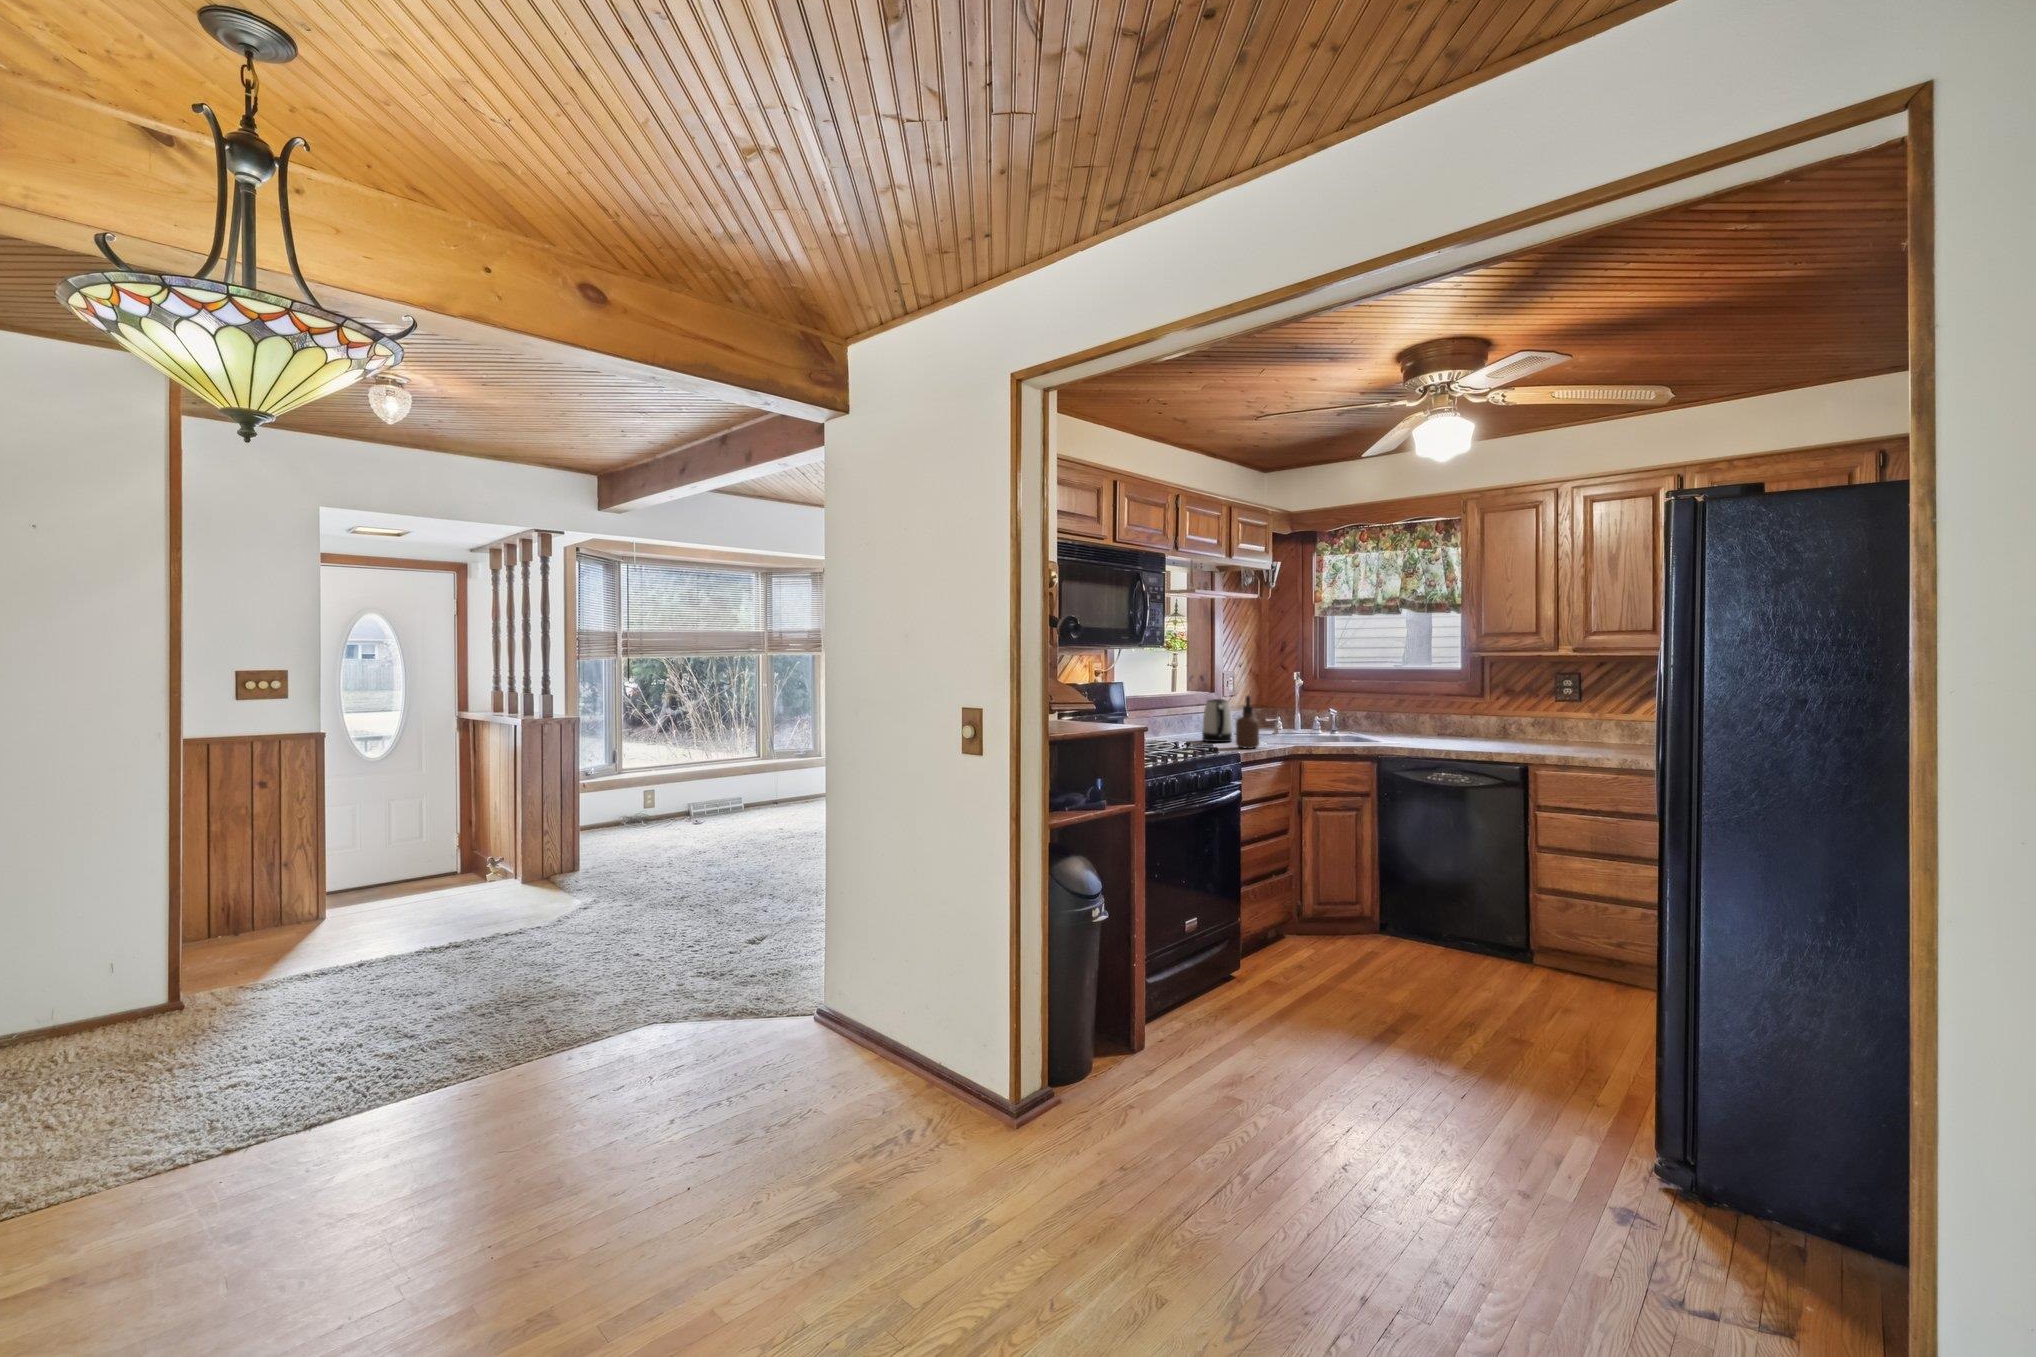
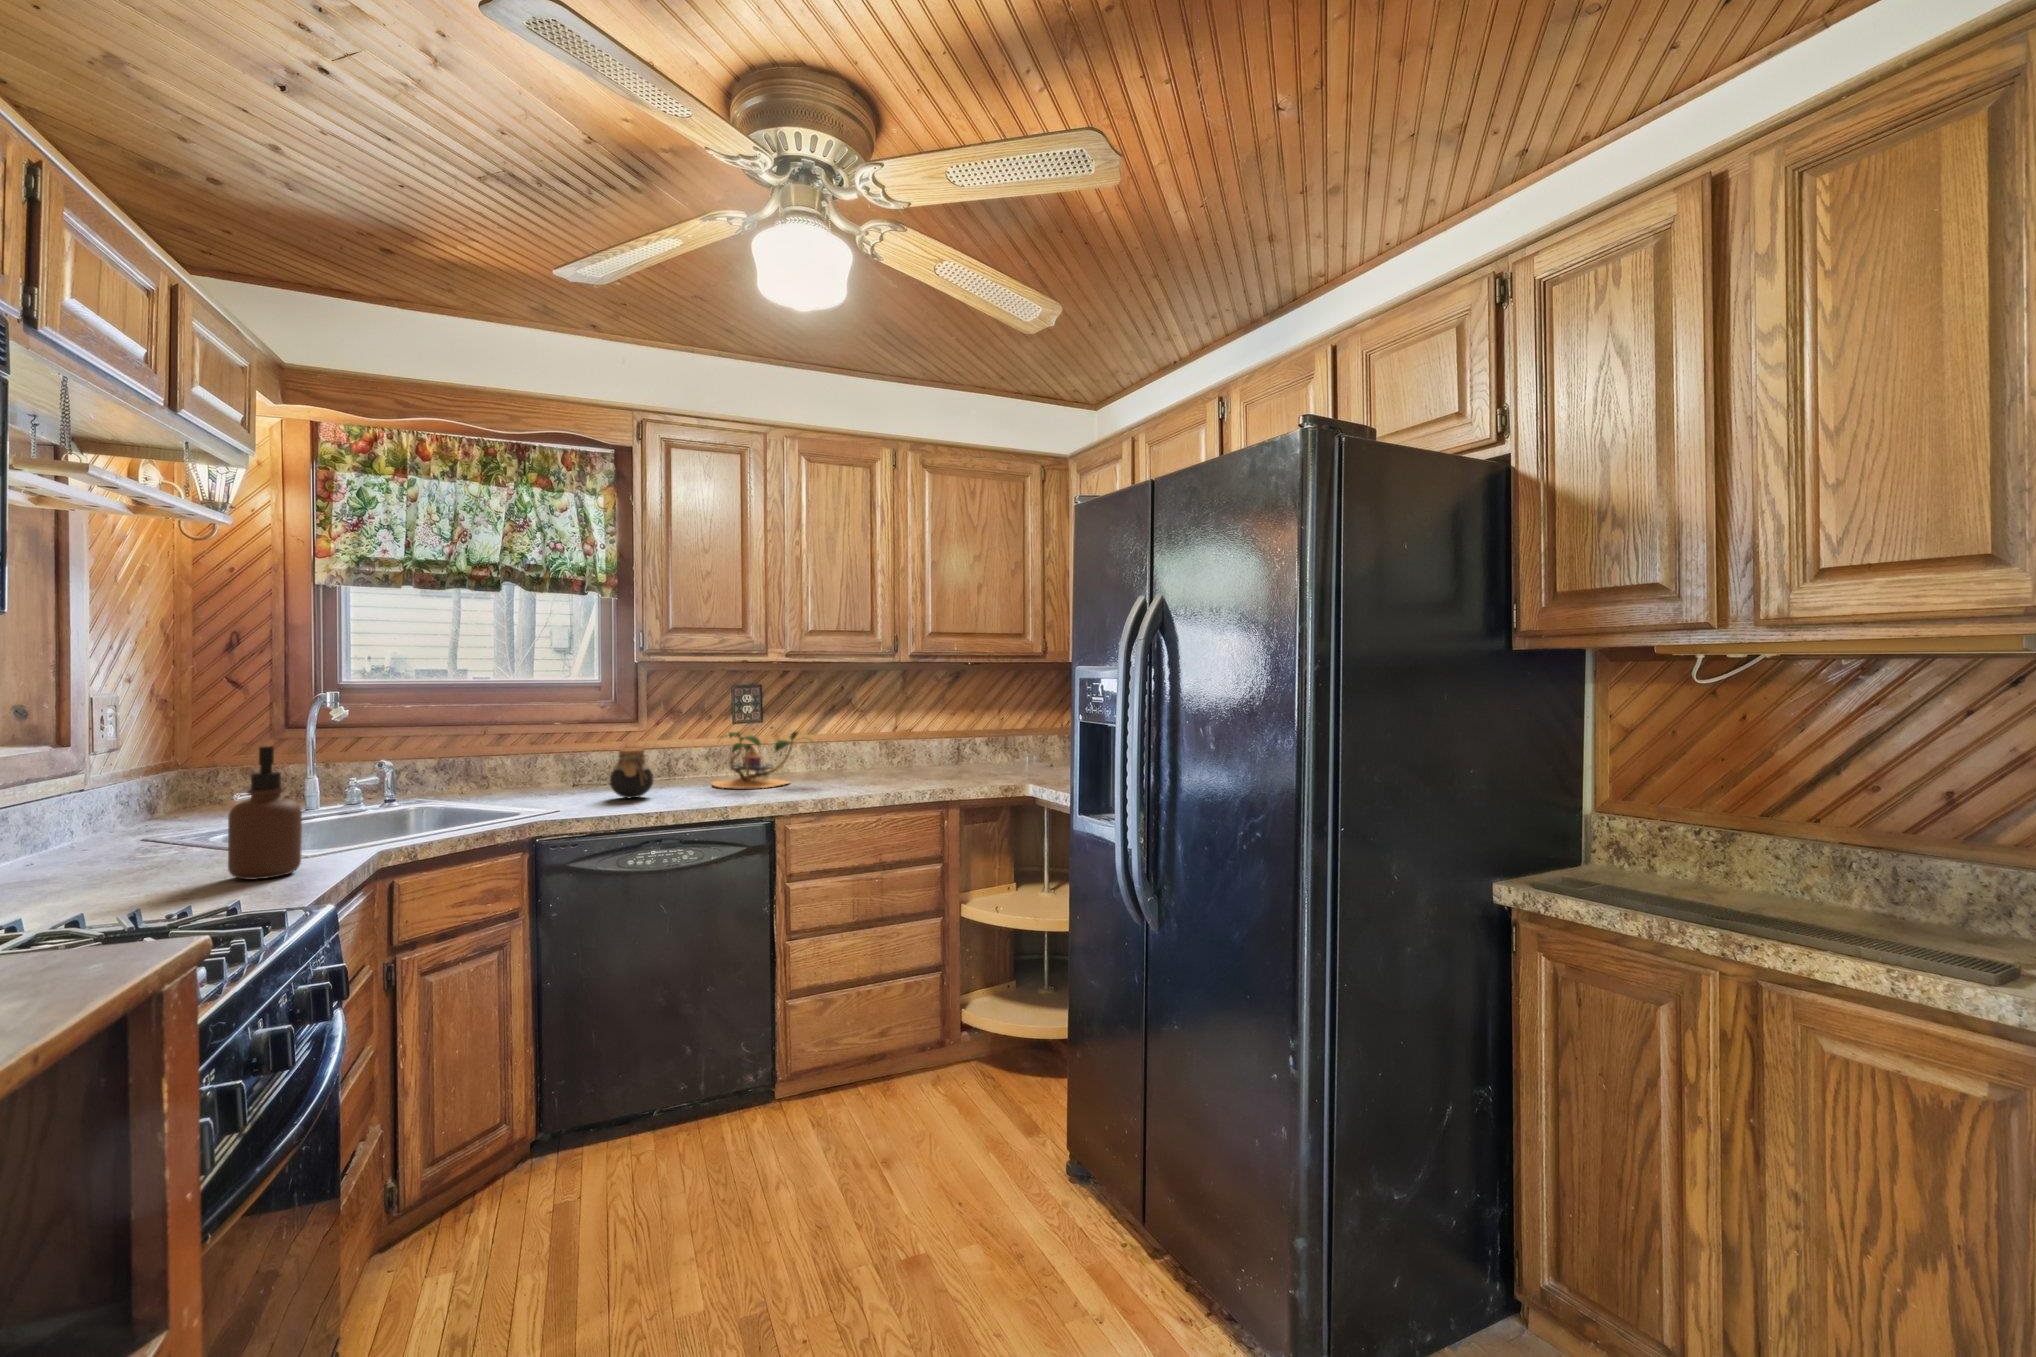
kettle: present [1202,699,1232,742] -> none [68,761,176,879]
plant: none [1520,707,1596,748] -> present [712,732,814,788]
jar: none [1440,712,1468,743] -> present [610,749,653,798]

